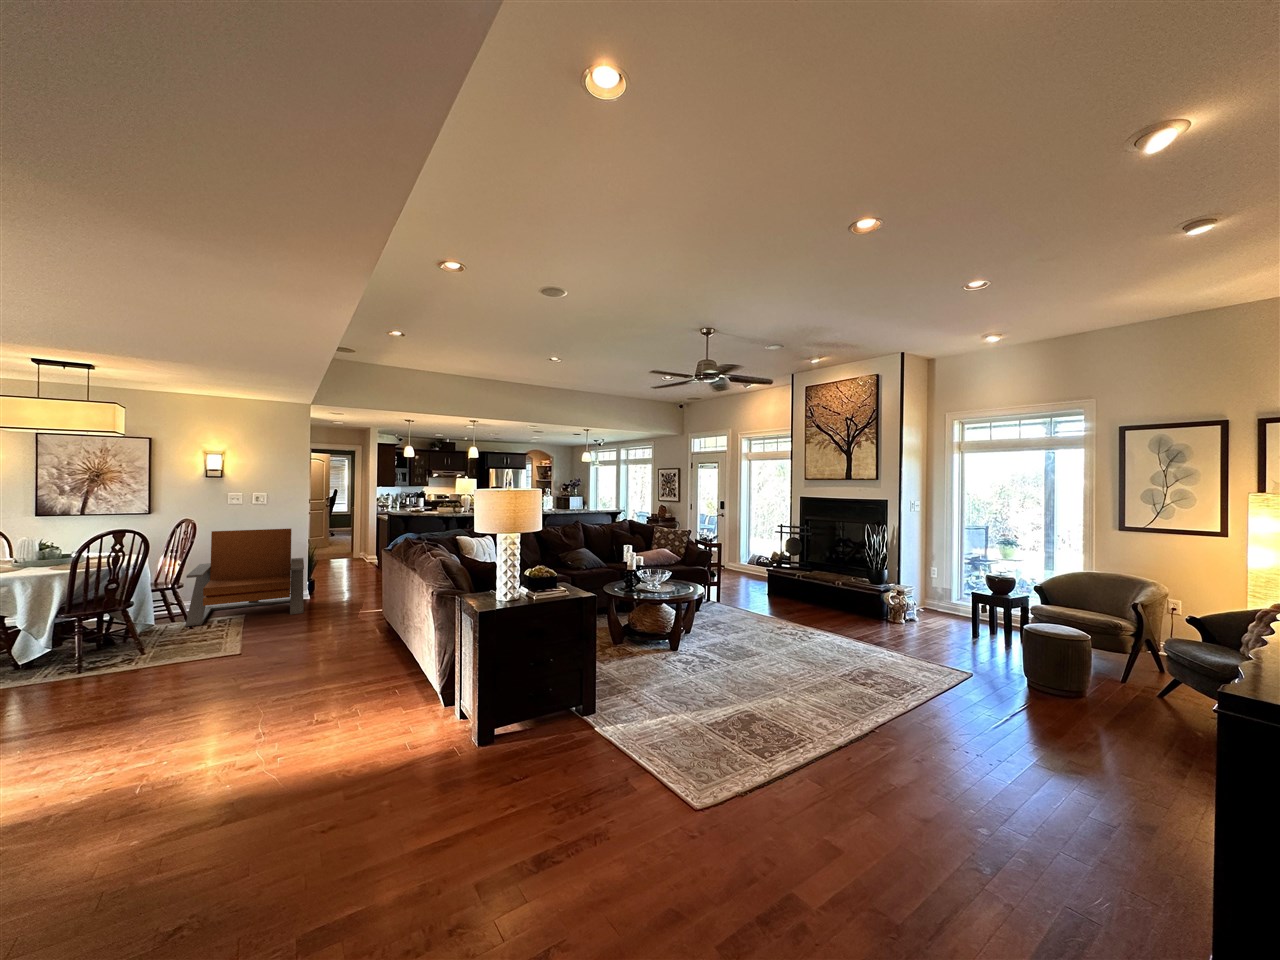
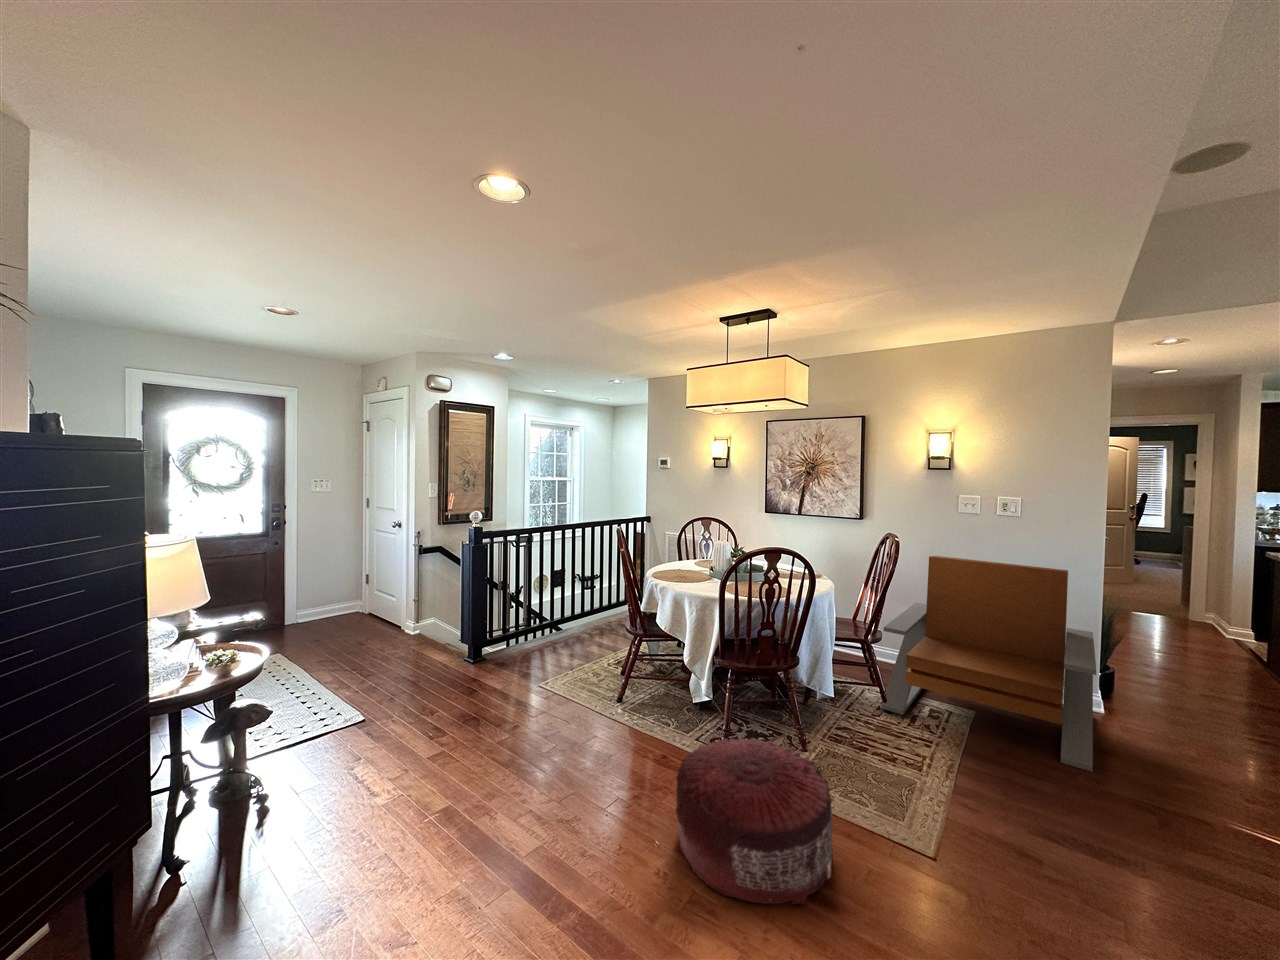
pouf: none [80,630,193,696] -> present [676,738,833,904]

